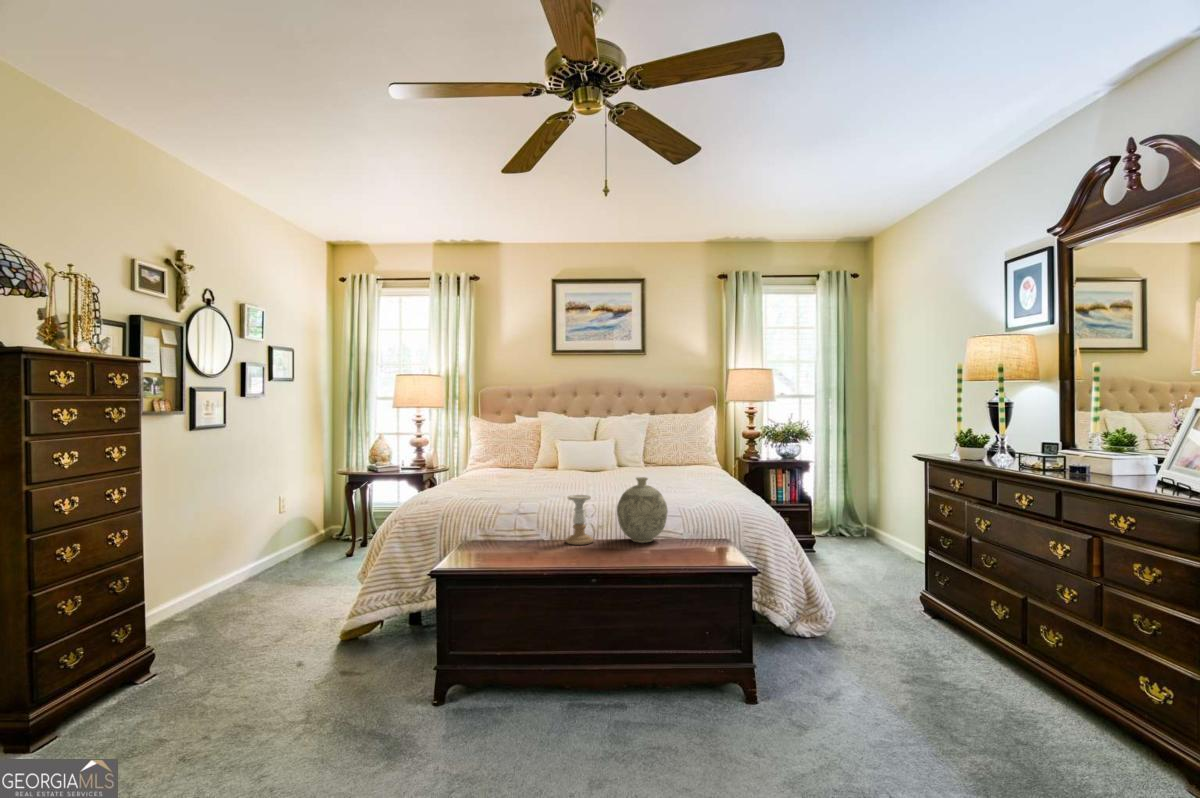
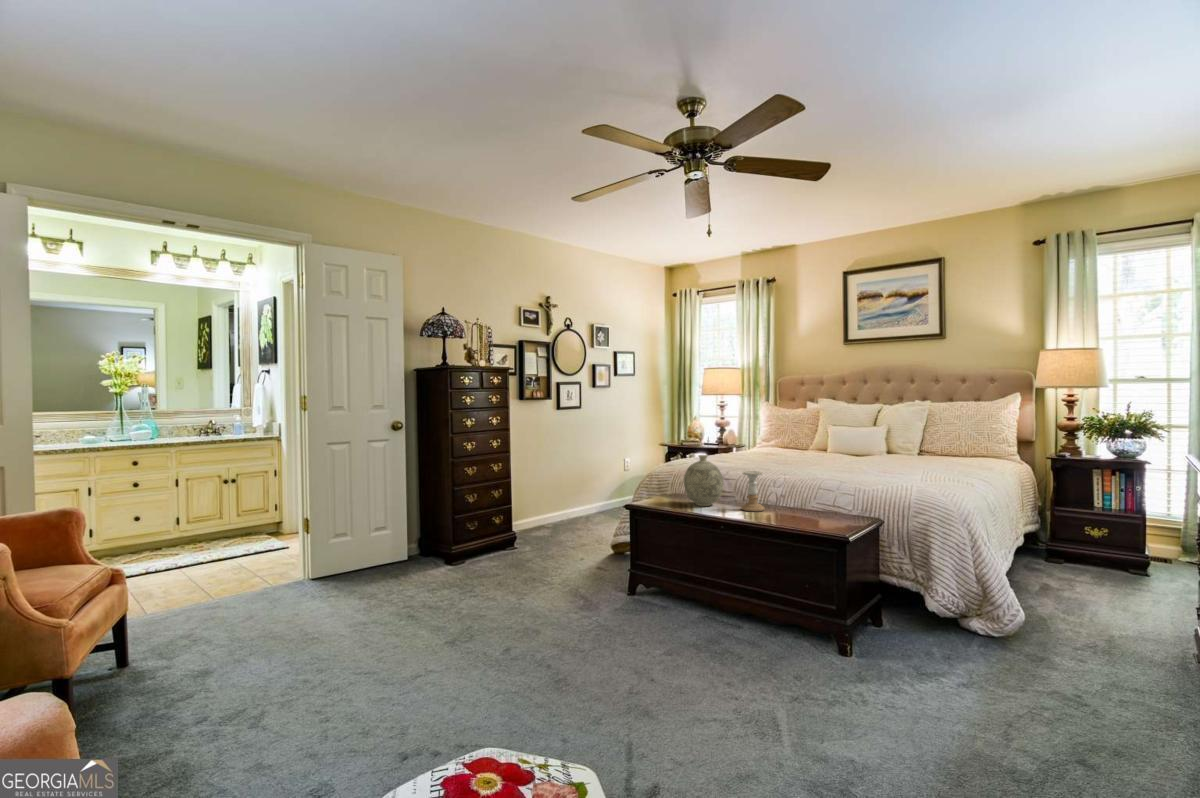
decorative vase: present [617,477,668,543] -> present [684,455,723,506]

